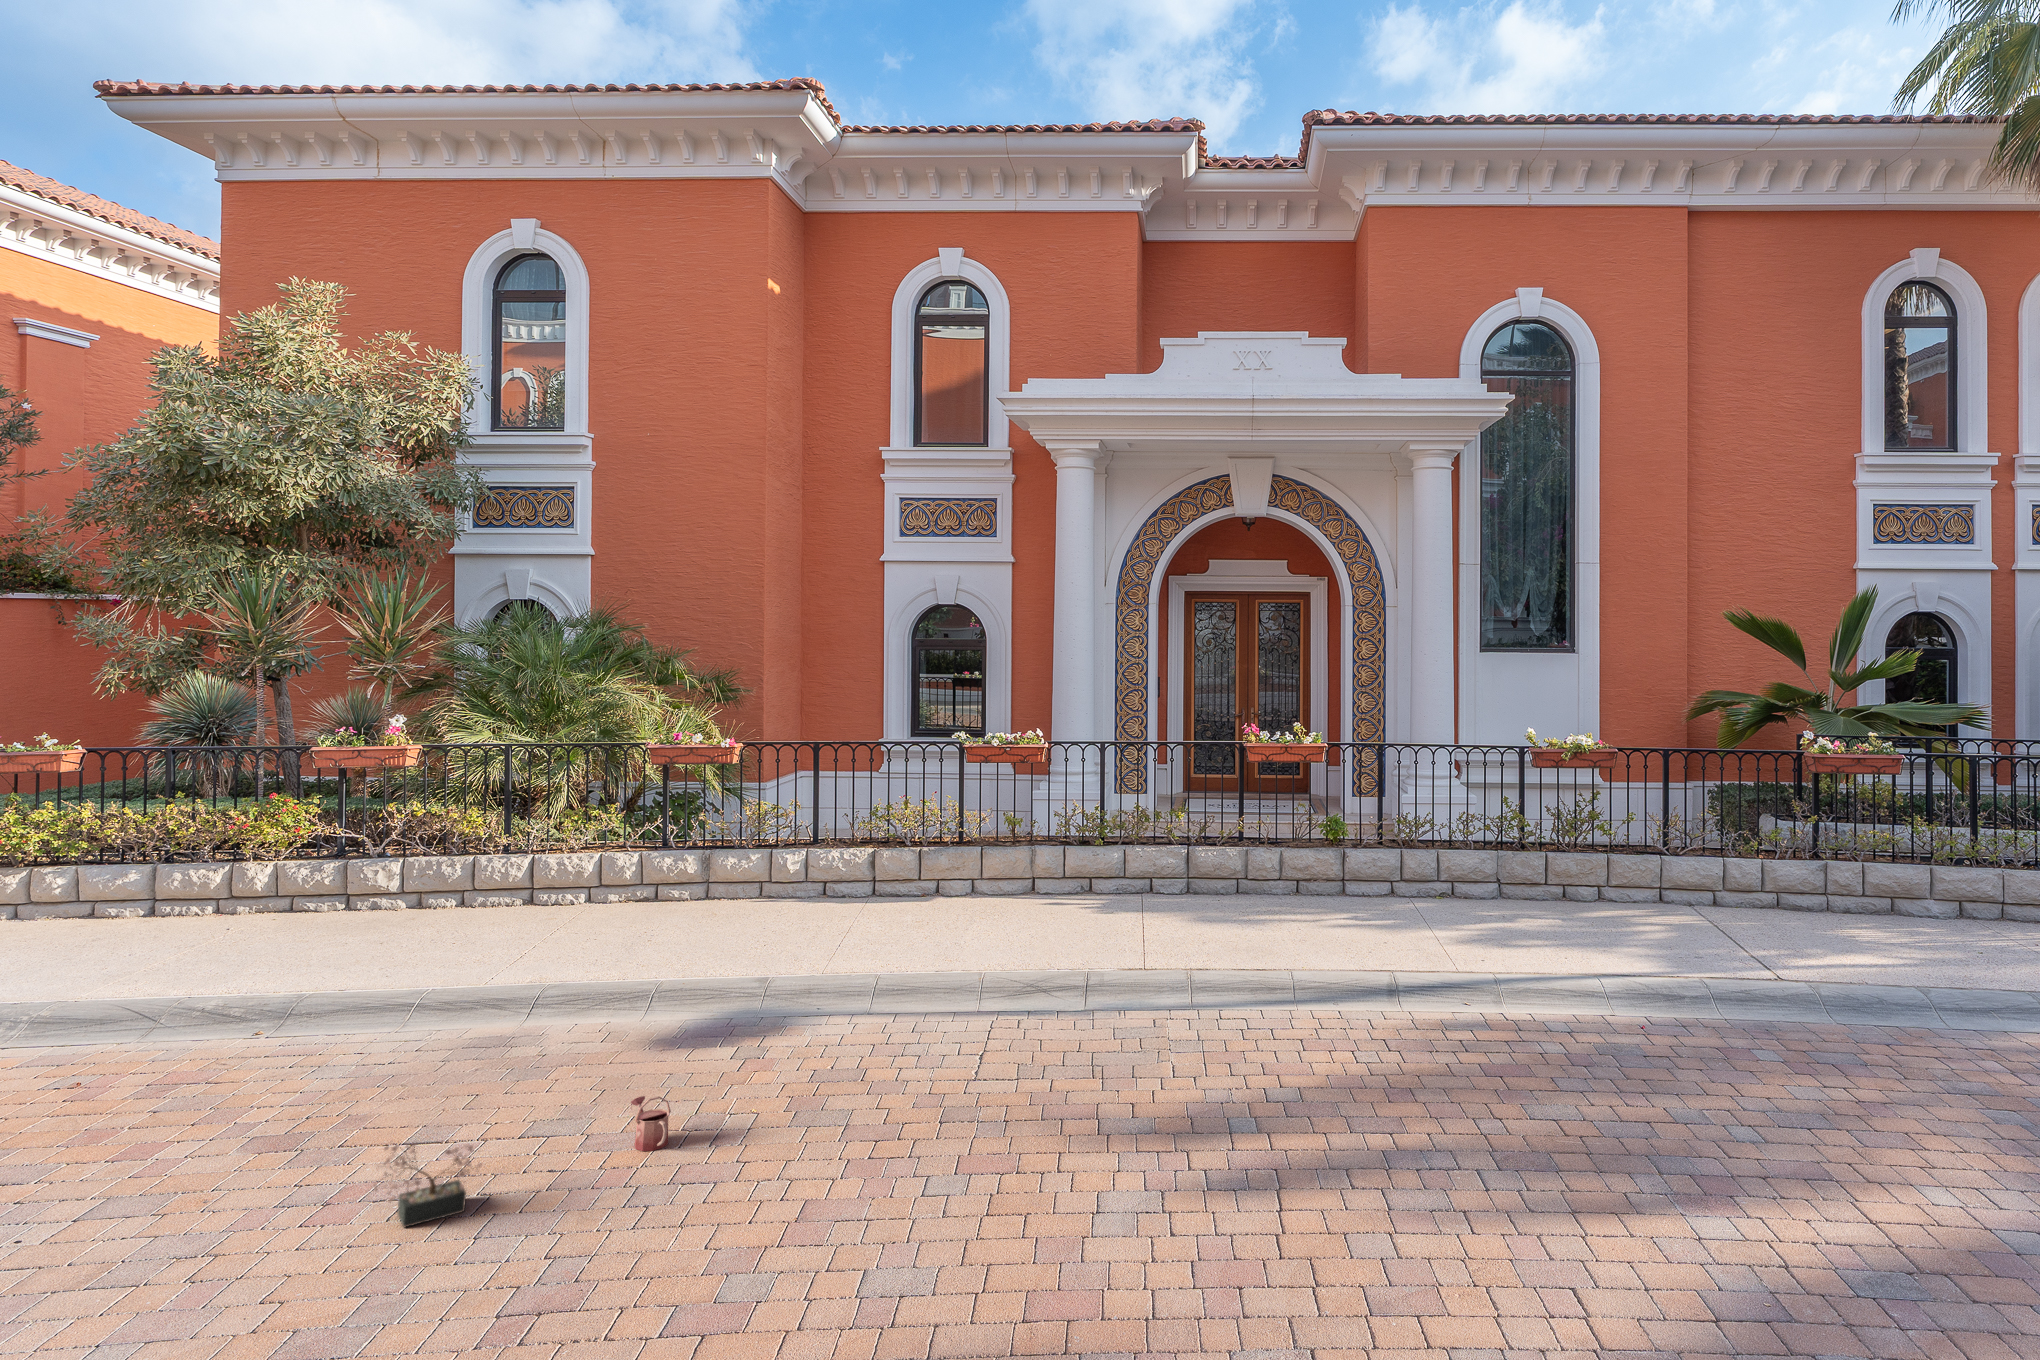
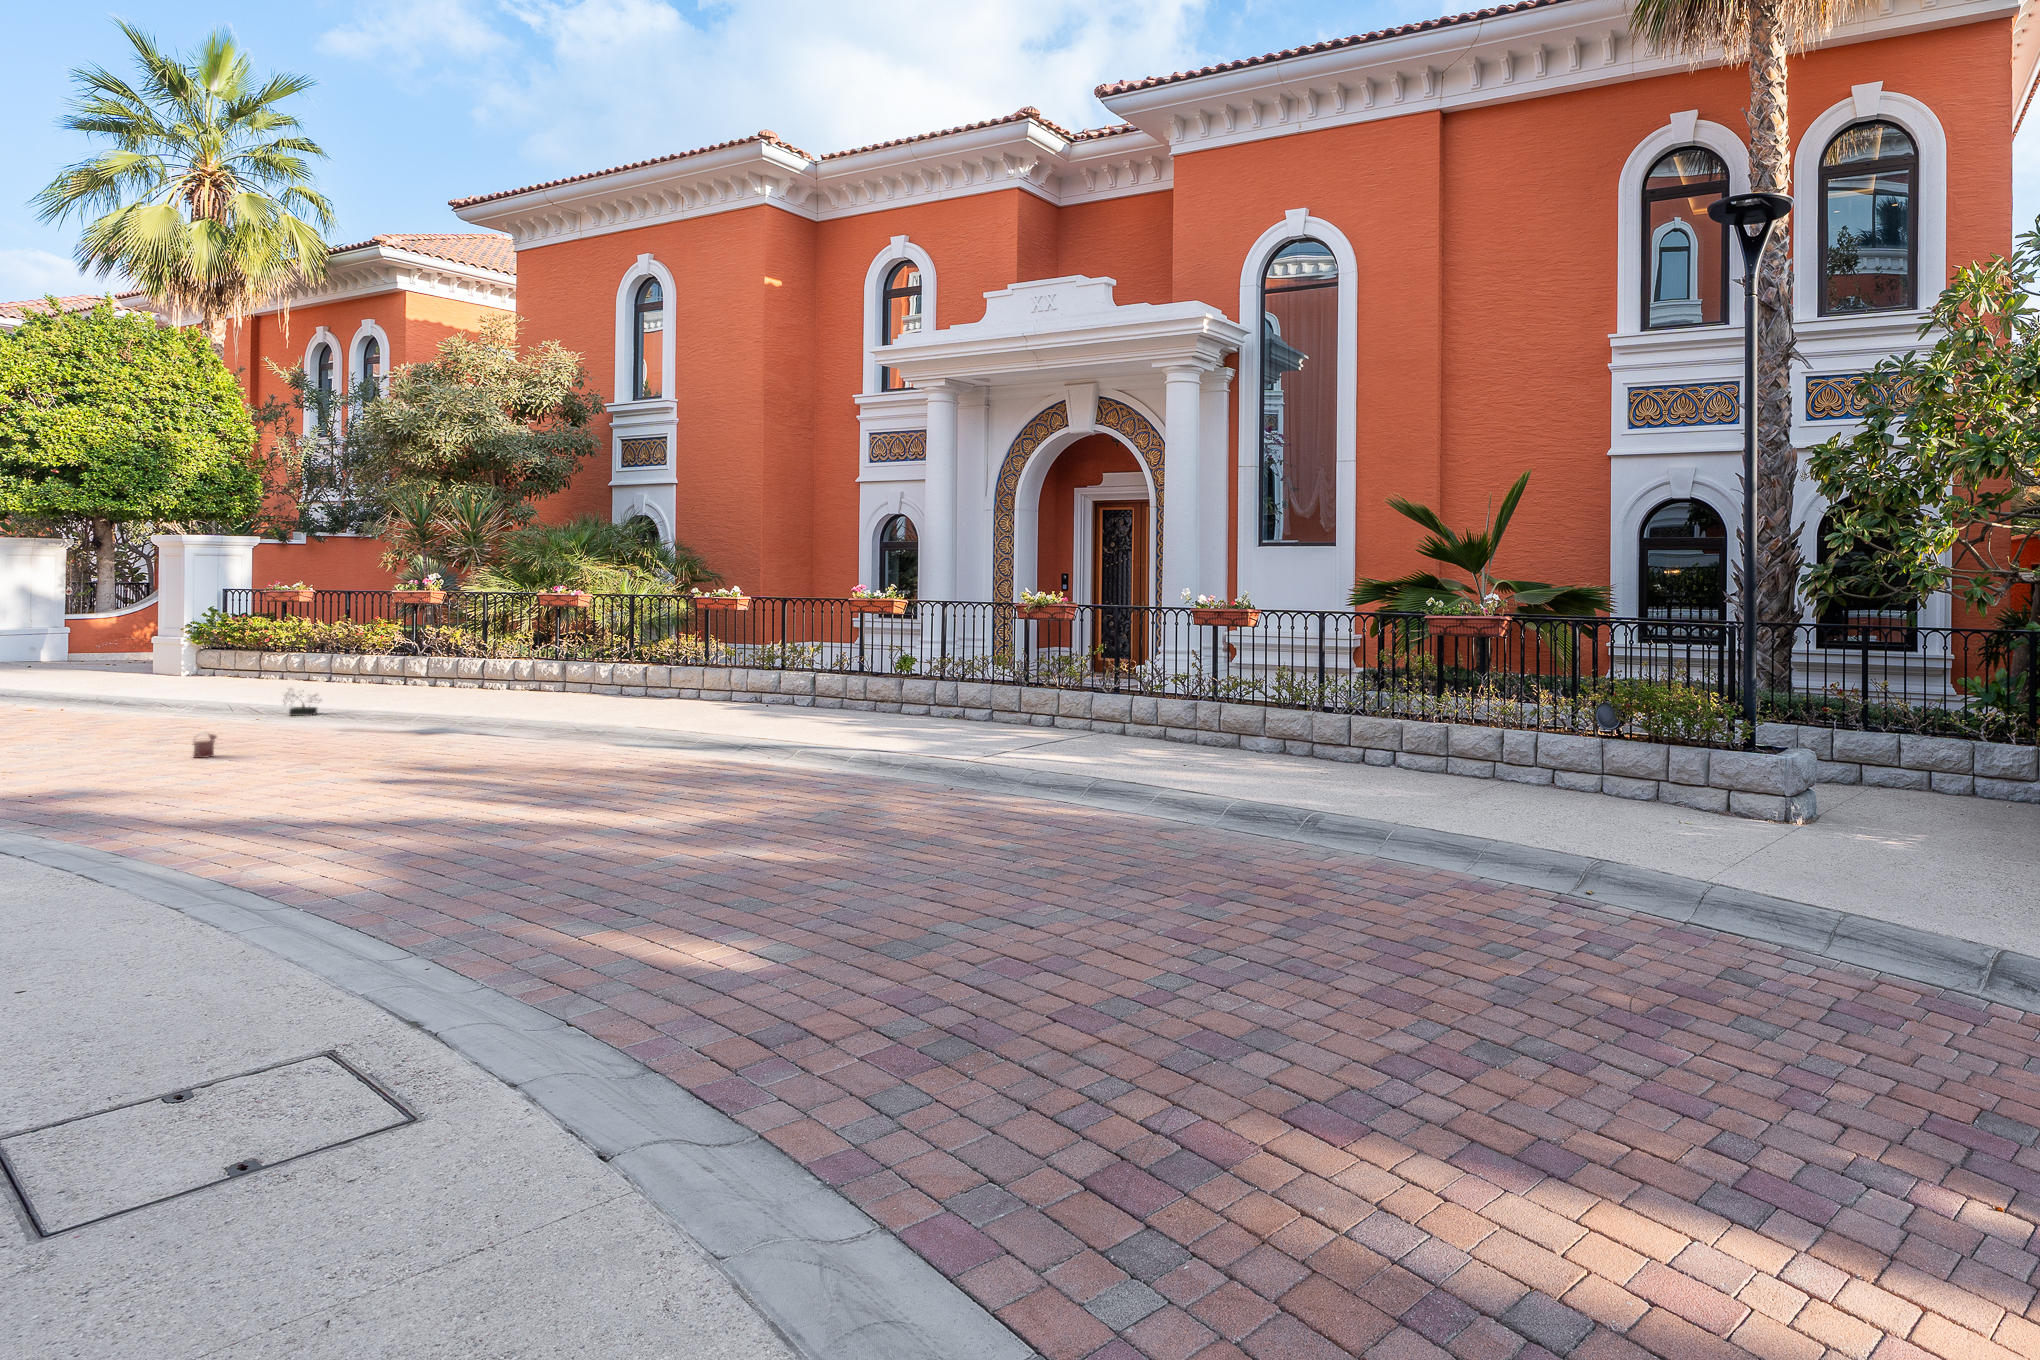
decorative plant: present [373,1141,481,1227] -> present [284,692,321,716]

